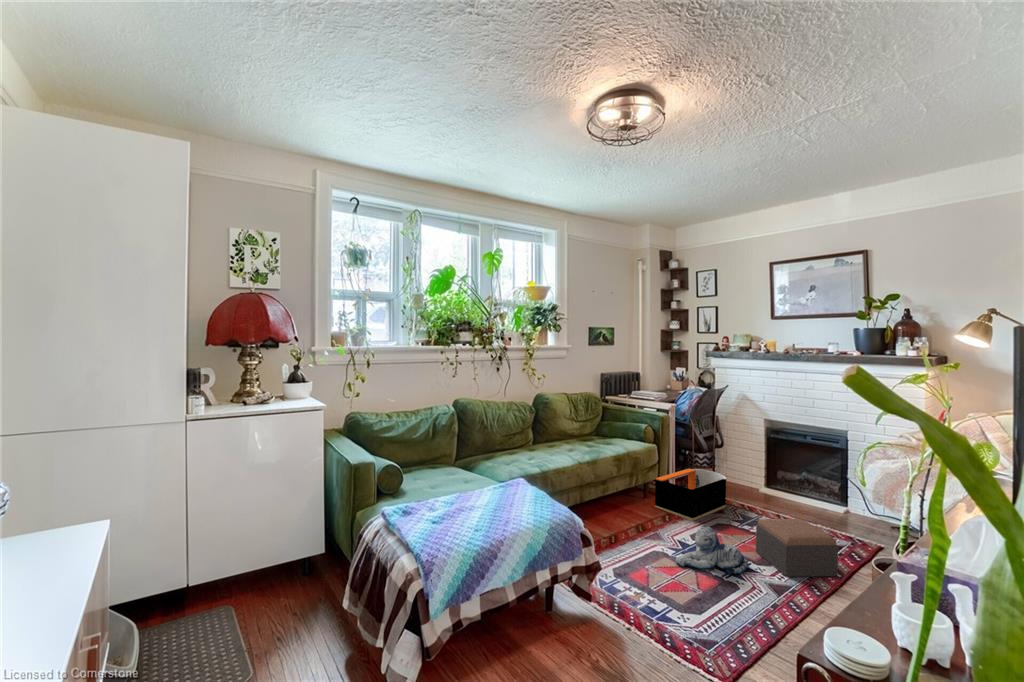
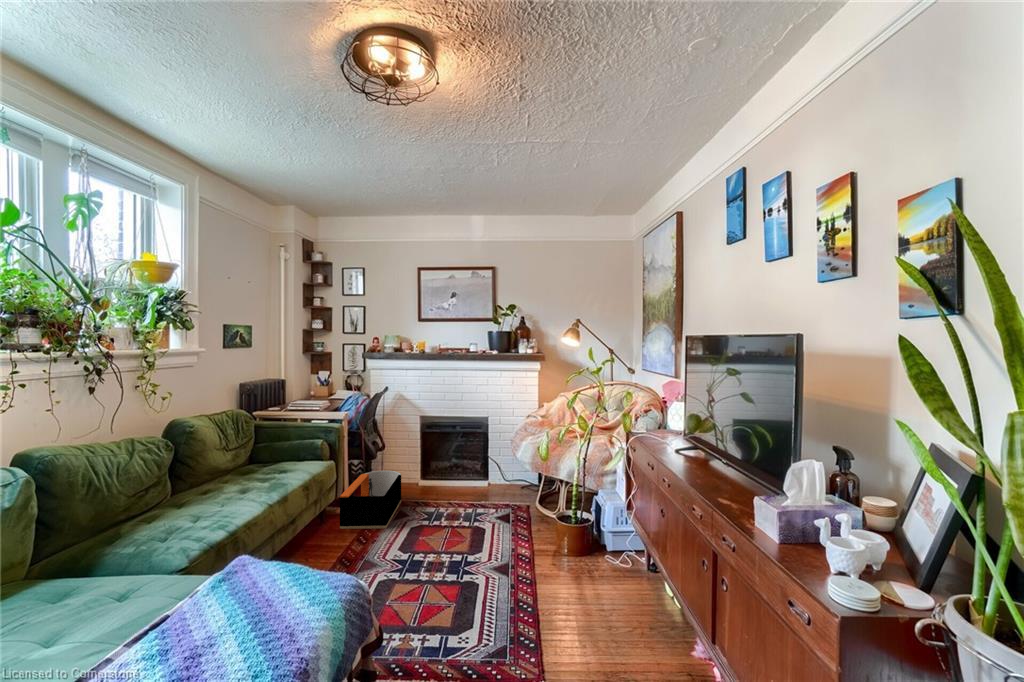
footstool: present [756,519,838,577] -> none [455,491,515,546]
plush toy: present [676,525,748,574] -> none [409,529,465,582]

